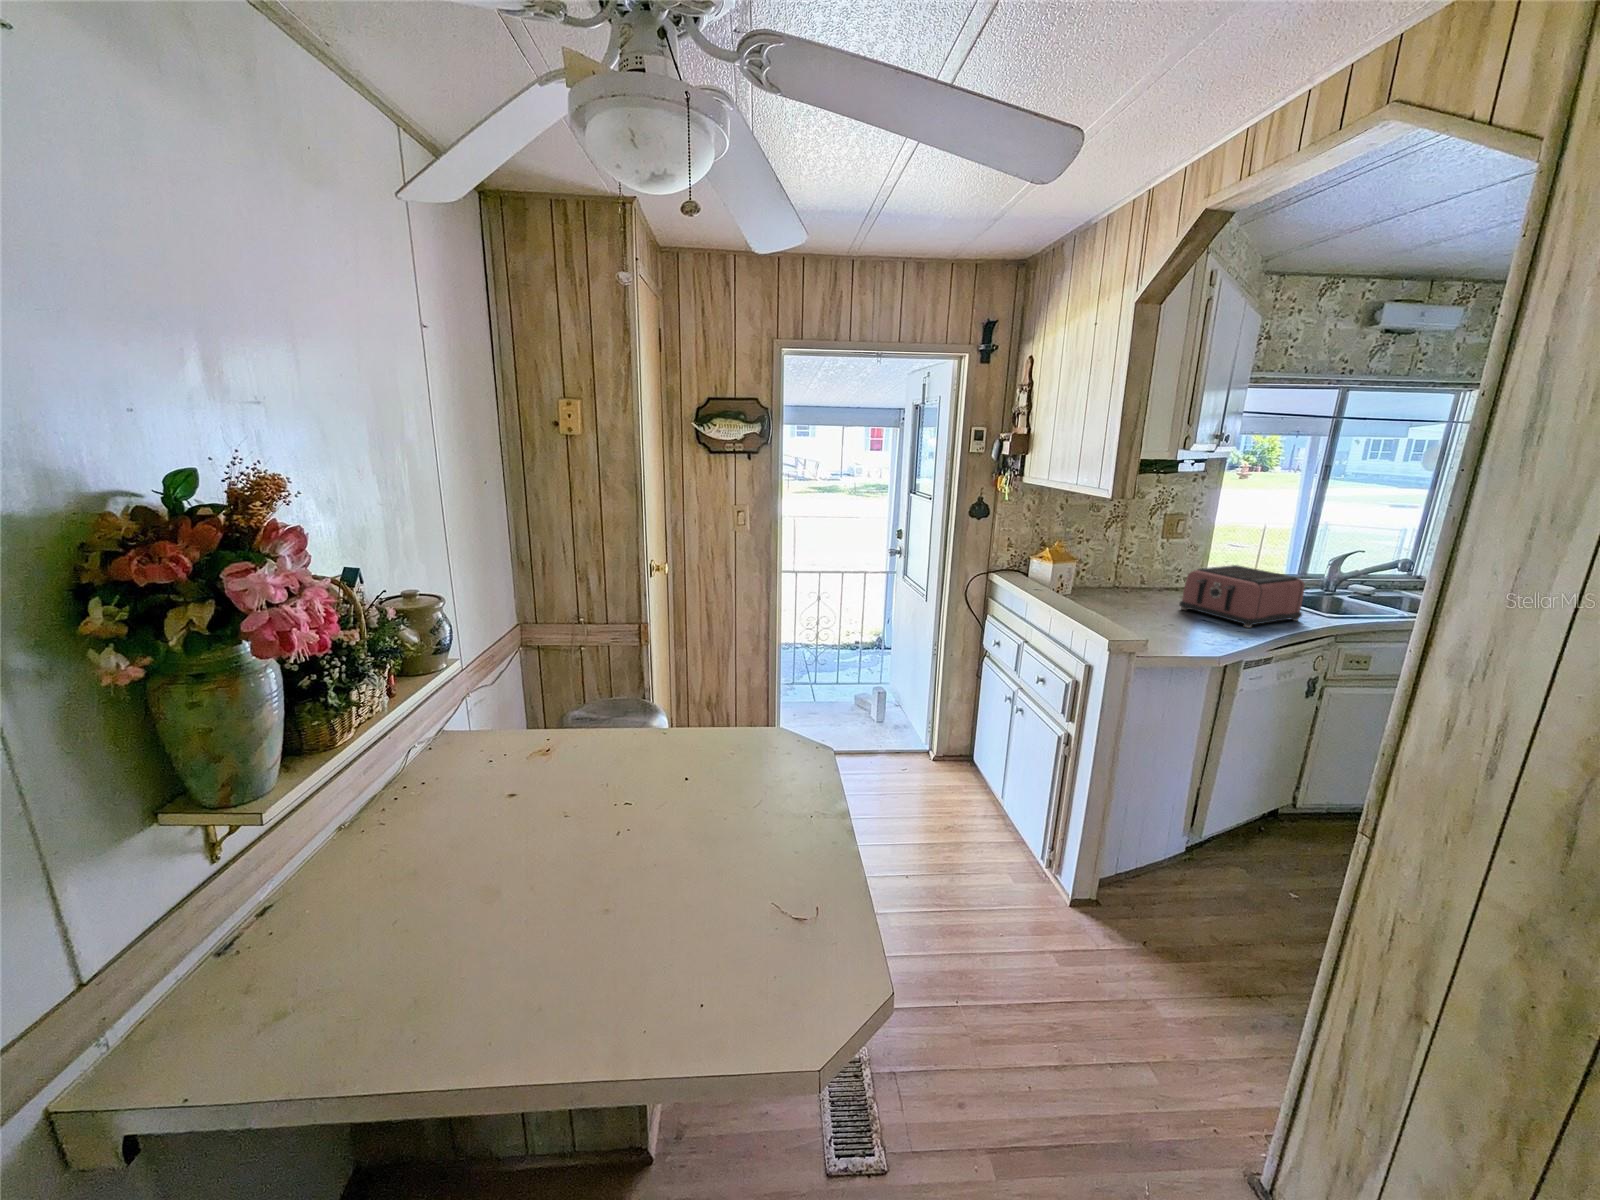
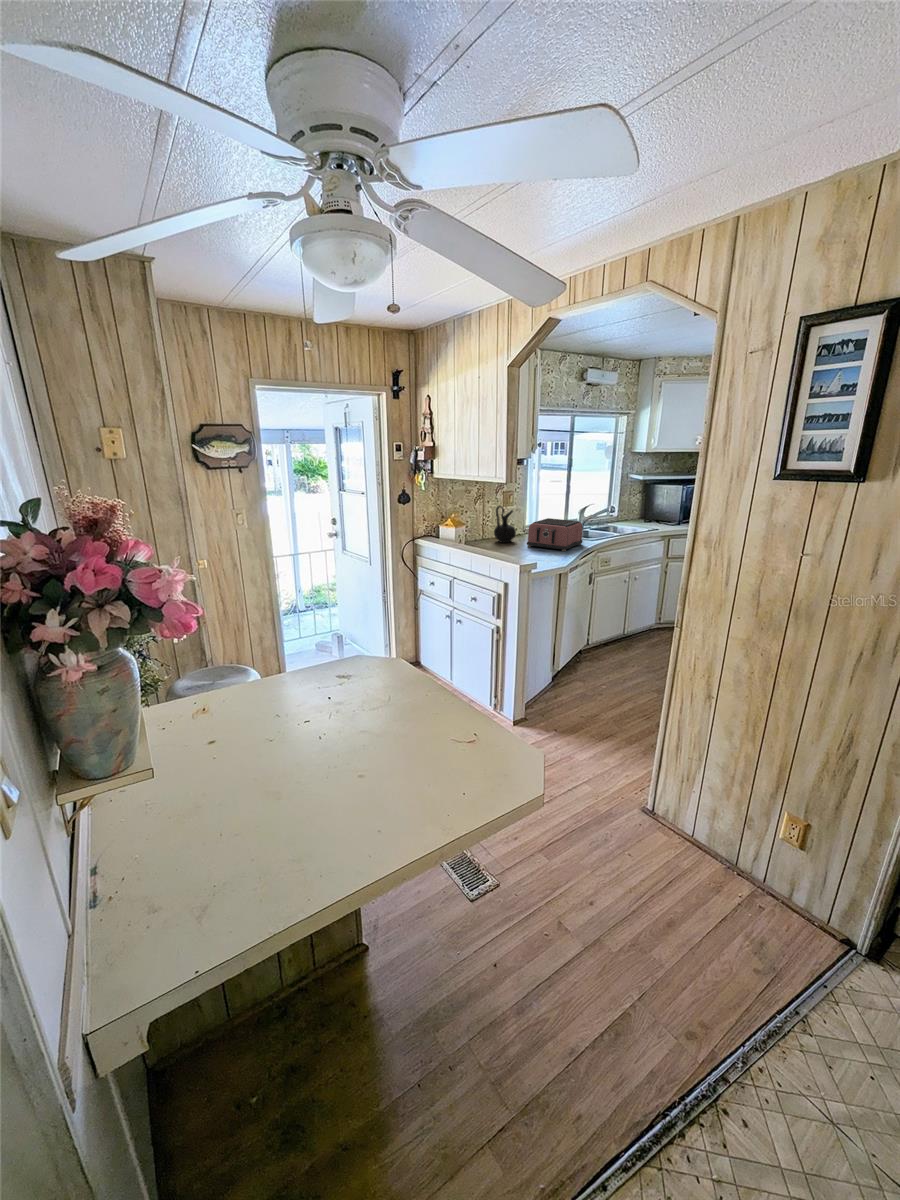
ceramic jug: none [1127,534,1169,598] -> present [494,506,516,543]

